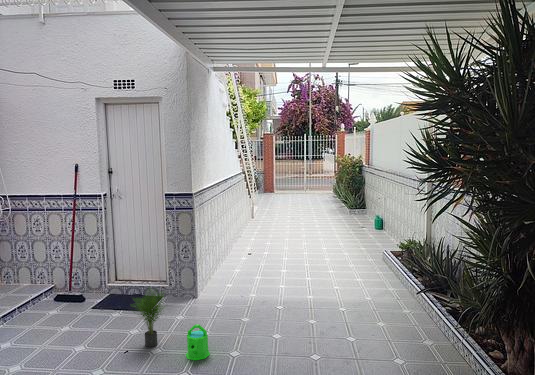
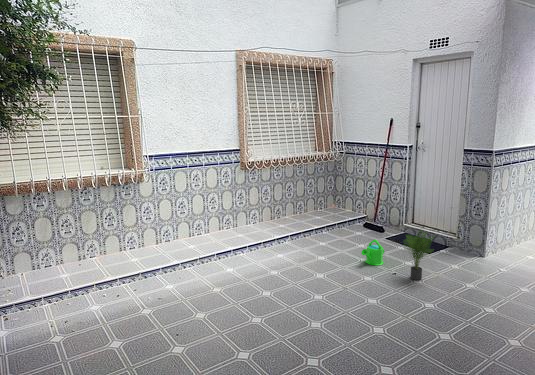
watering can: present [186,324,210,360] -> present [362,239,384,265]

